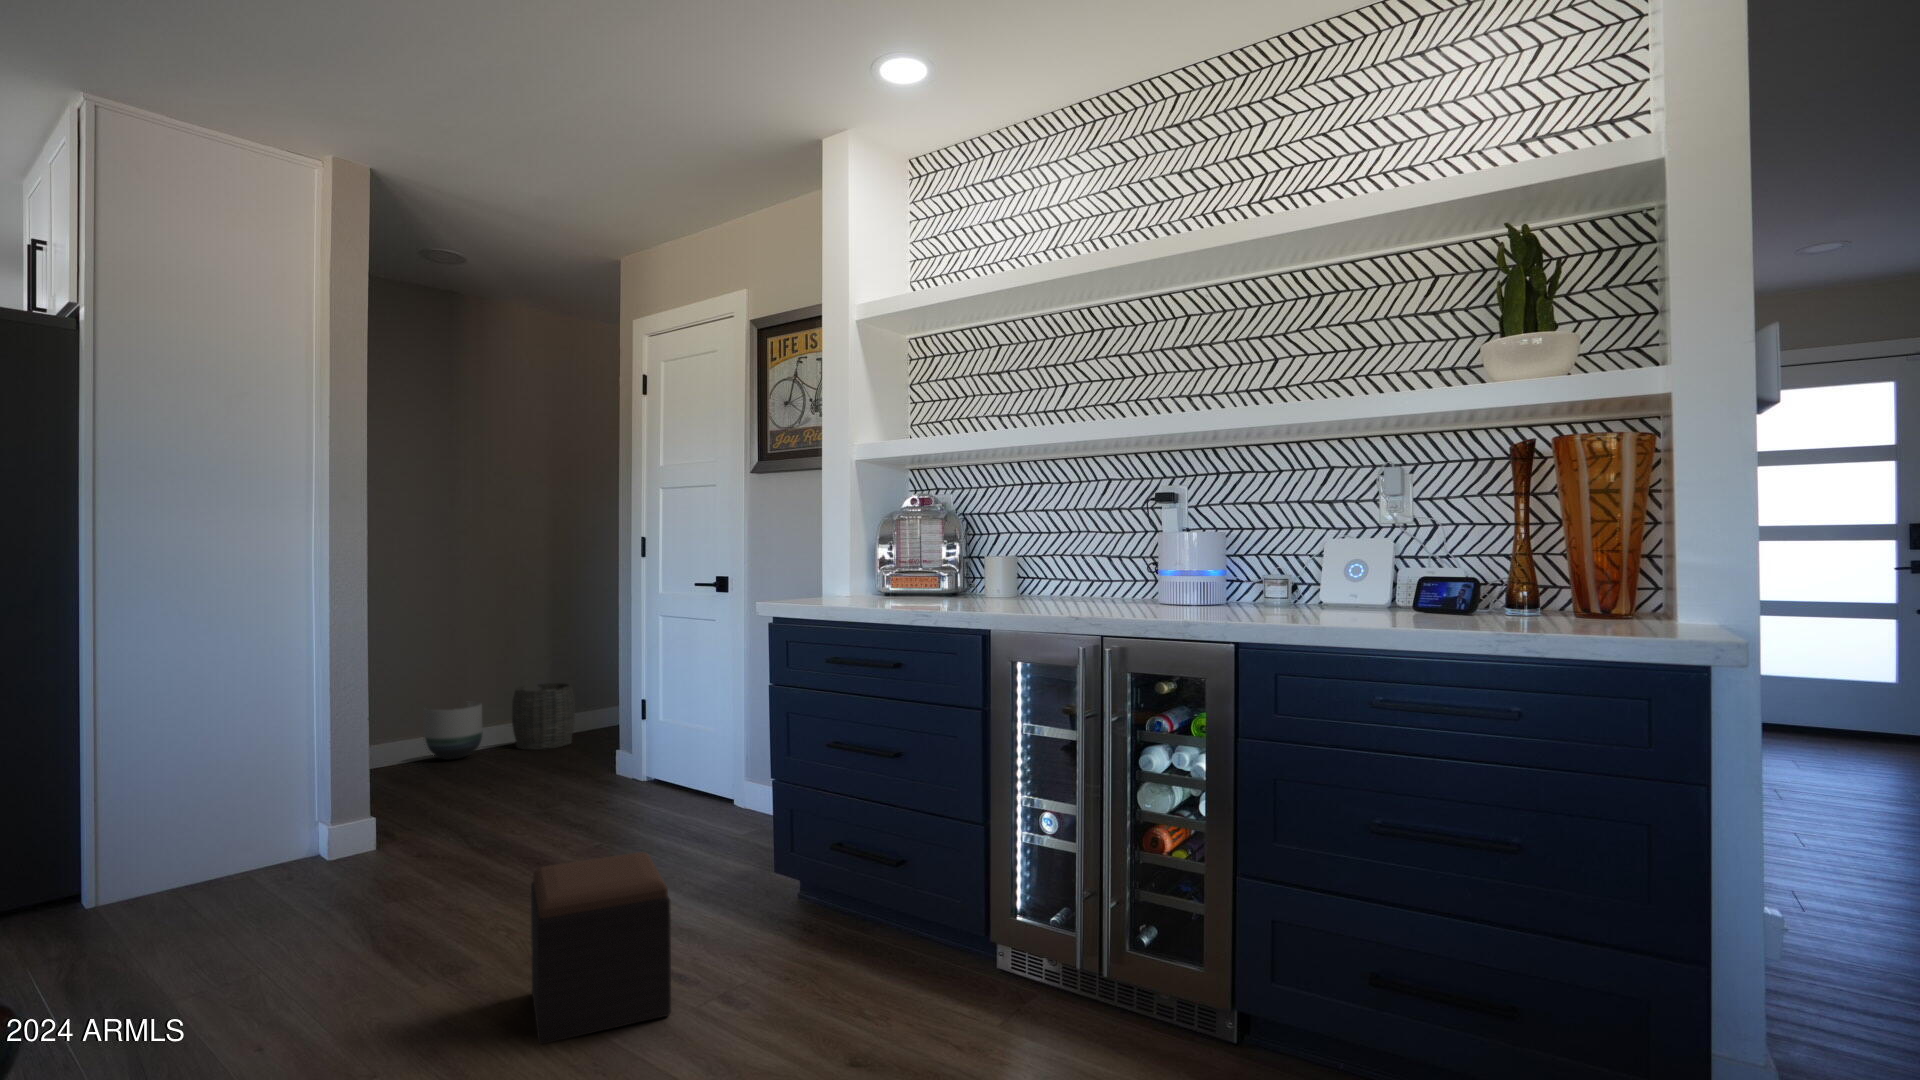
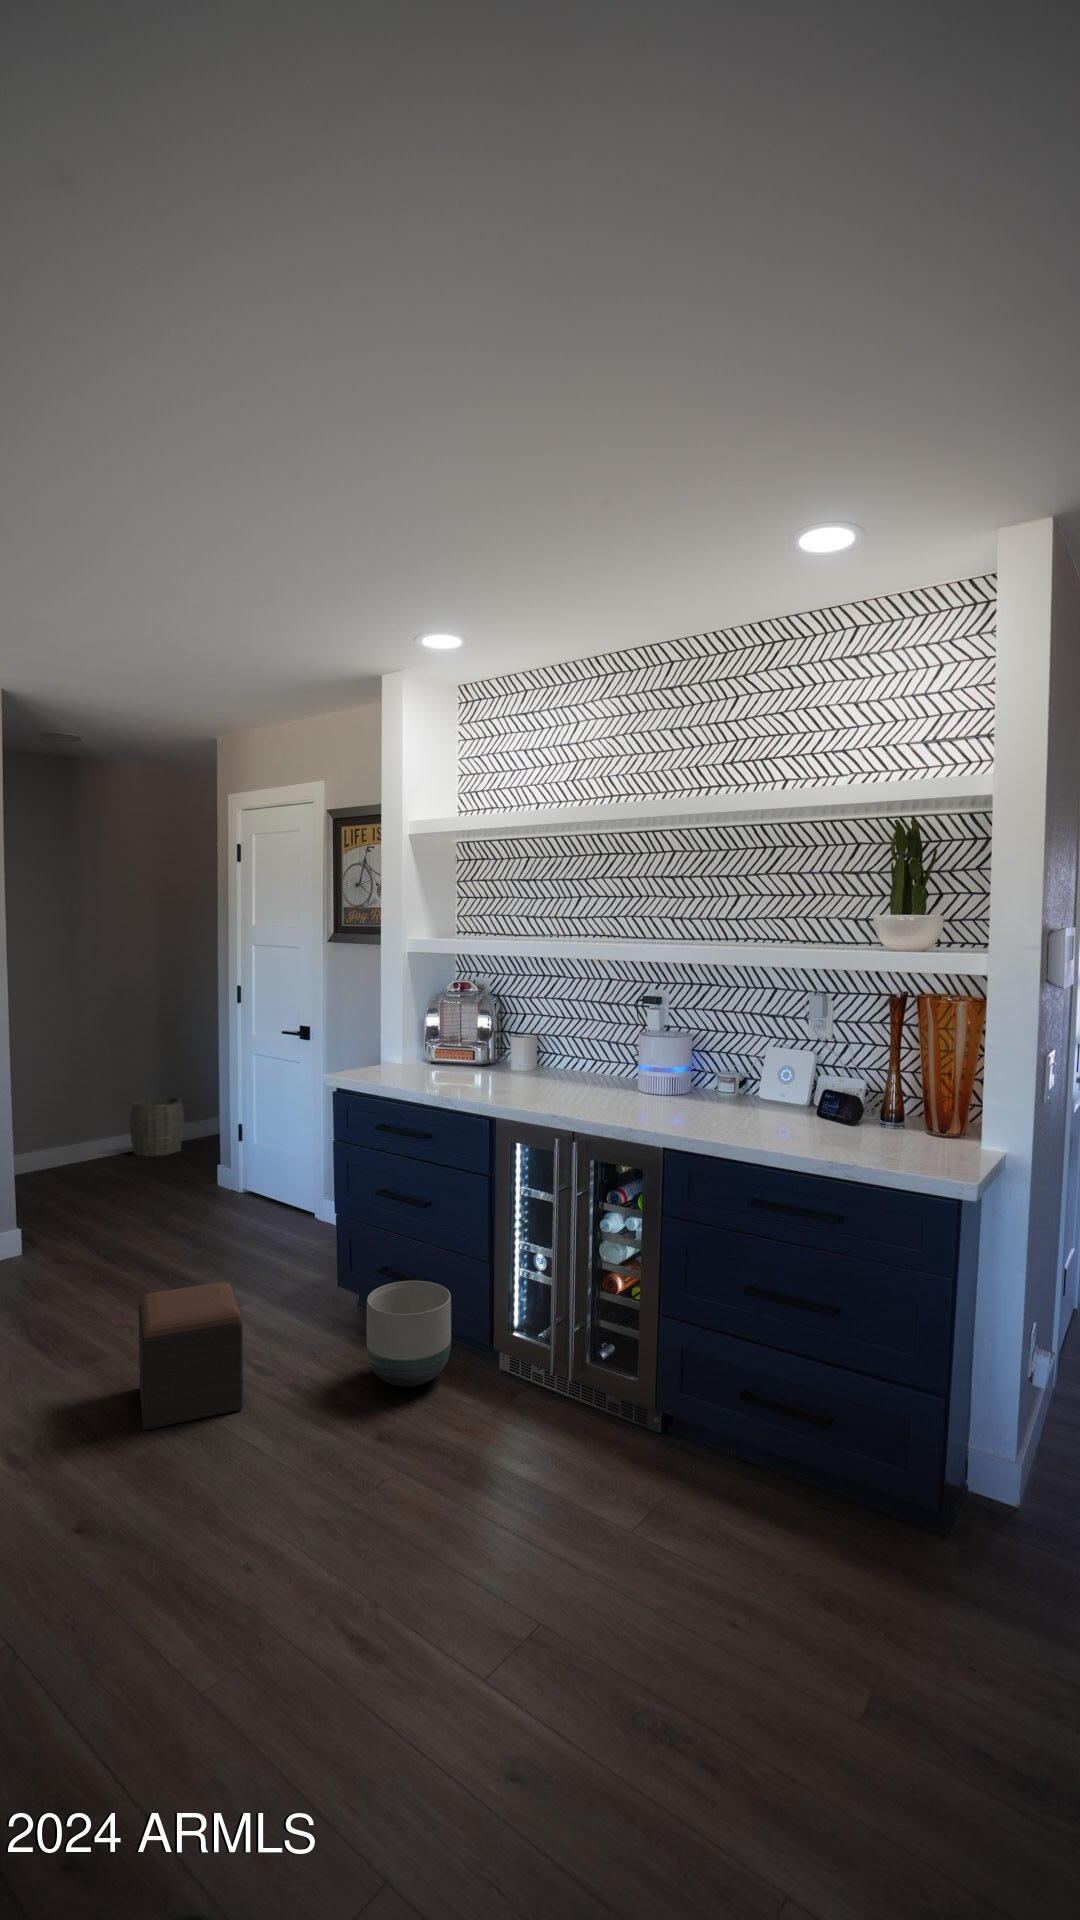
planter: present [424,702,482,760] -> present [367,1281,451,1387]

